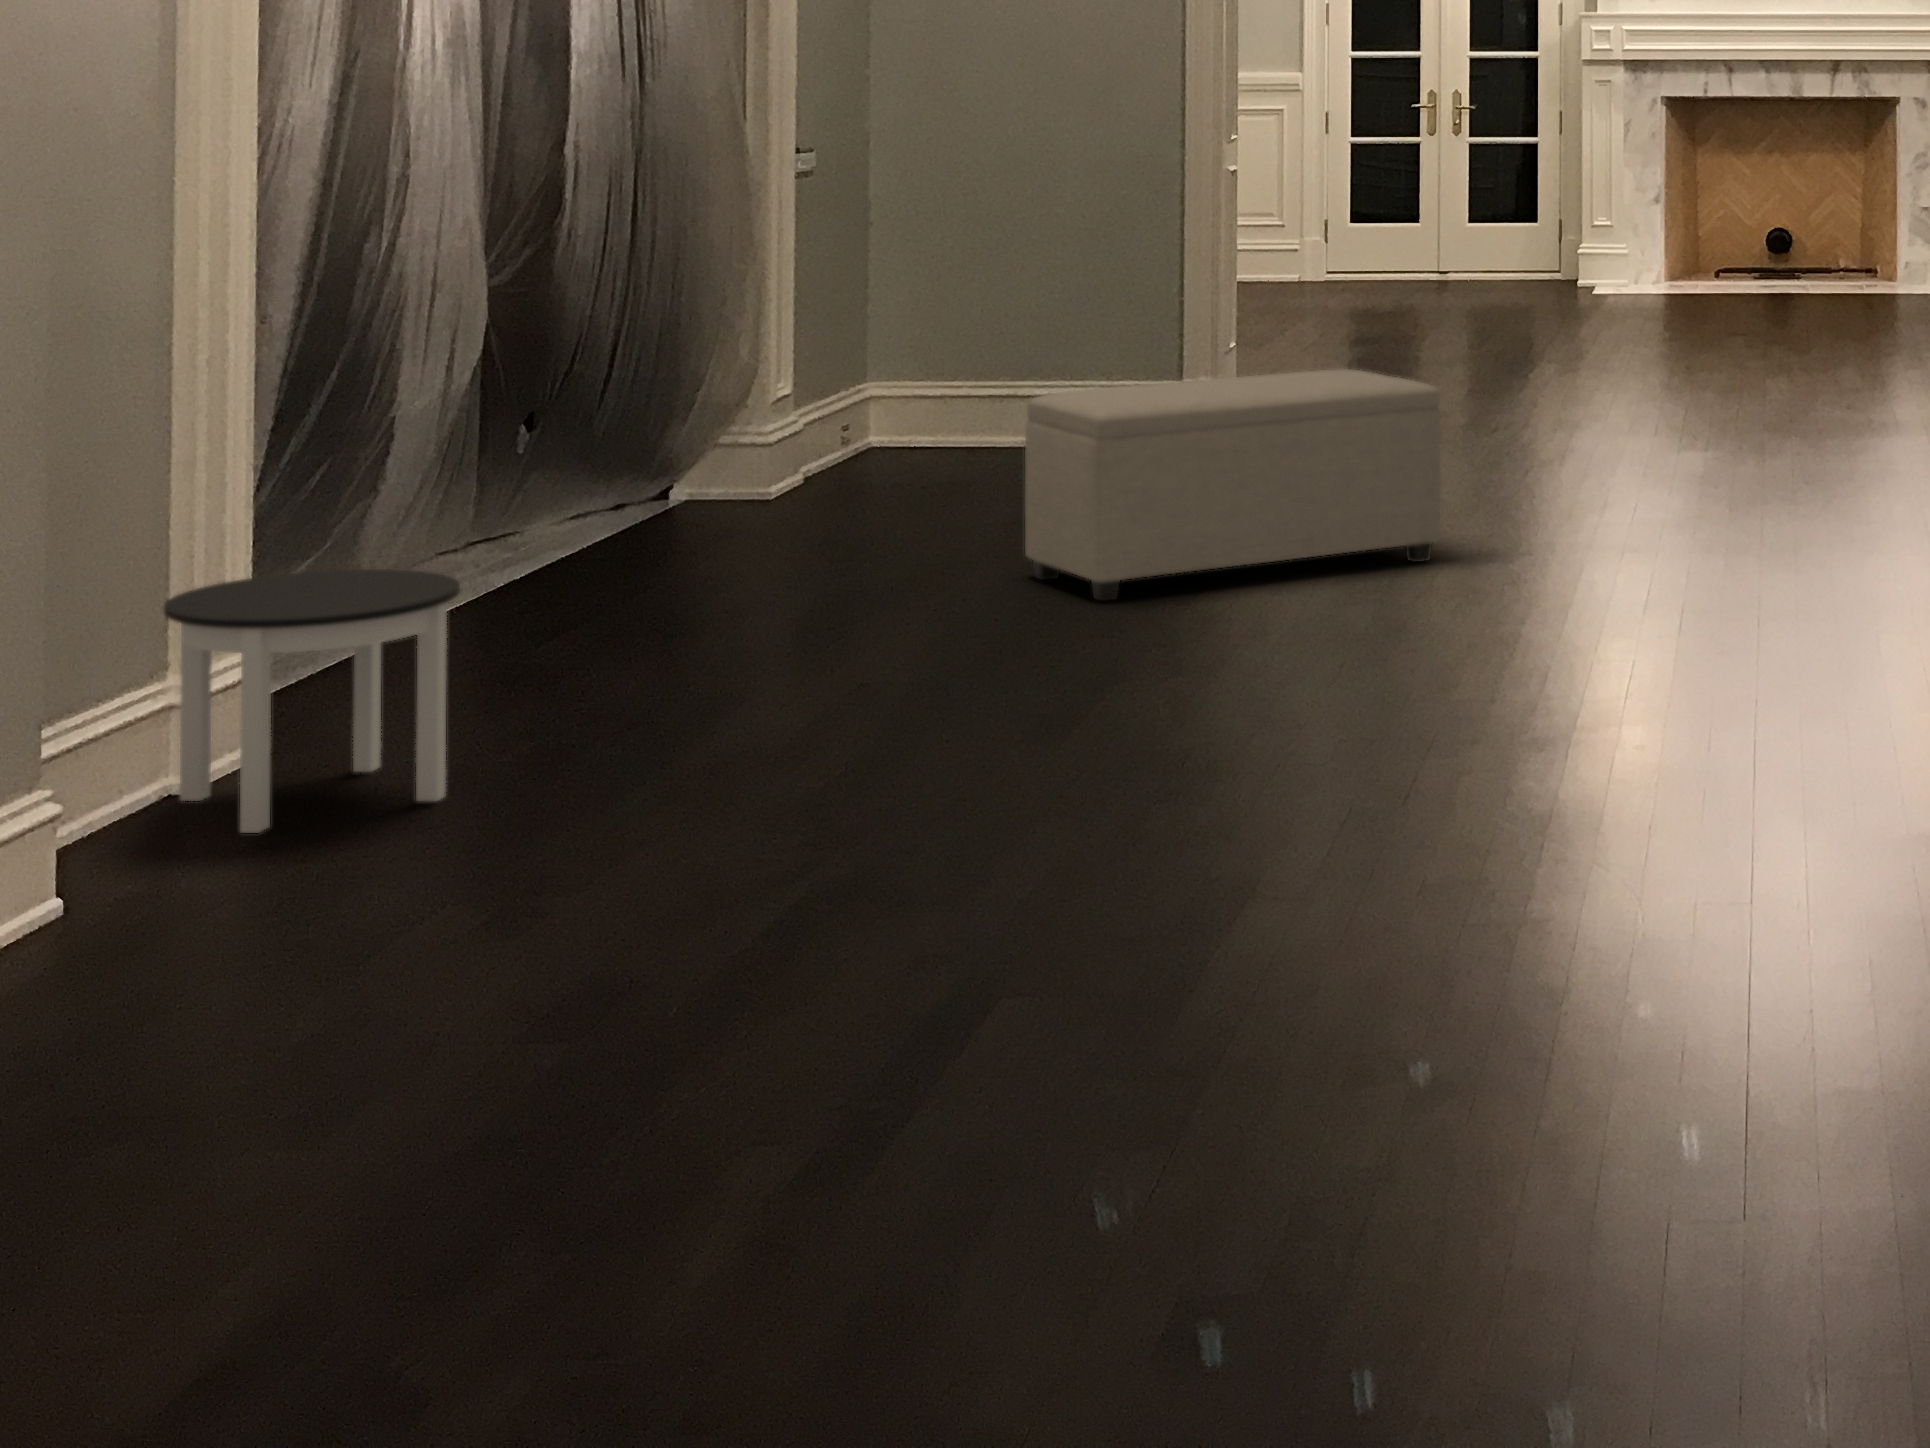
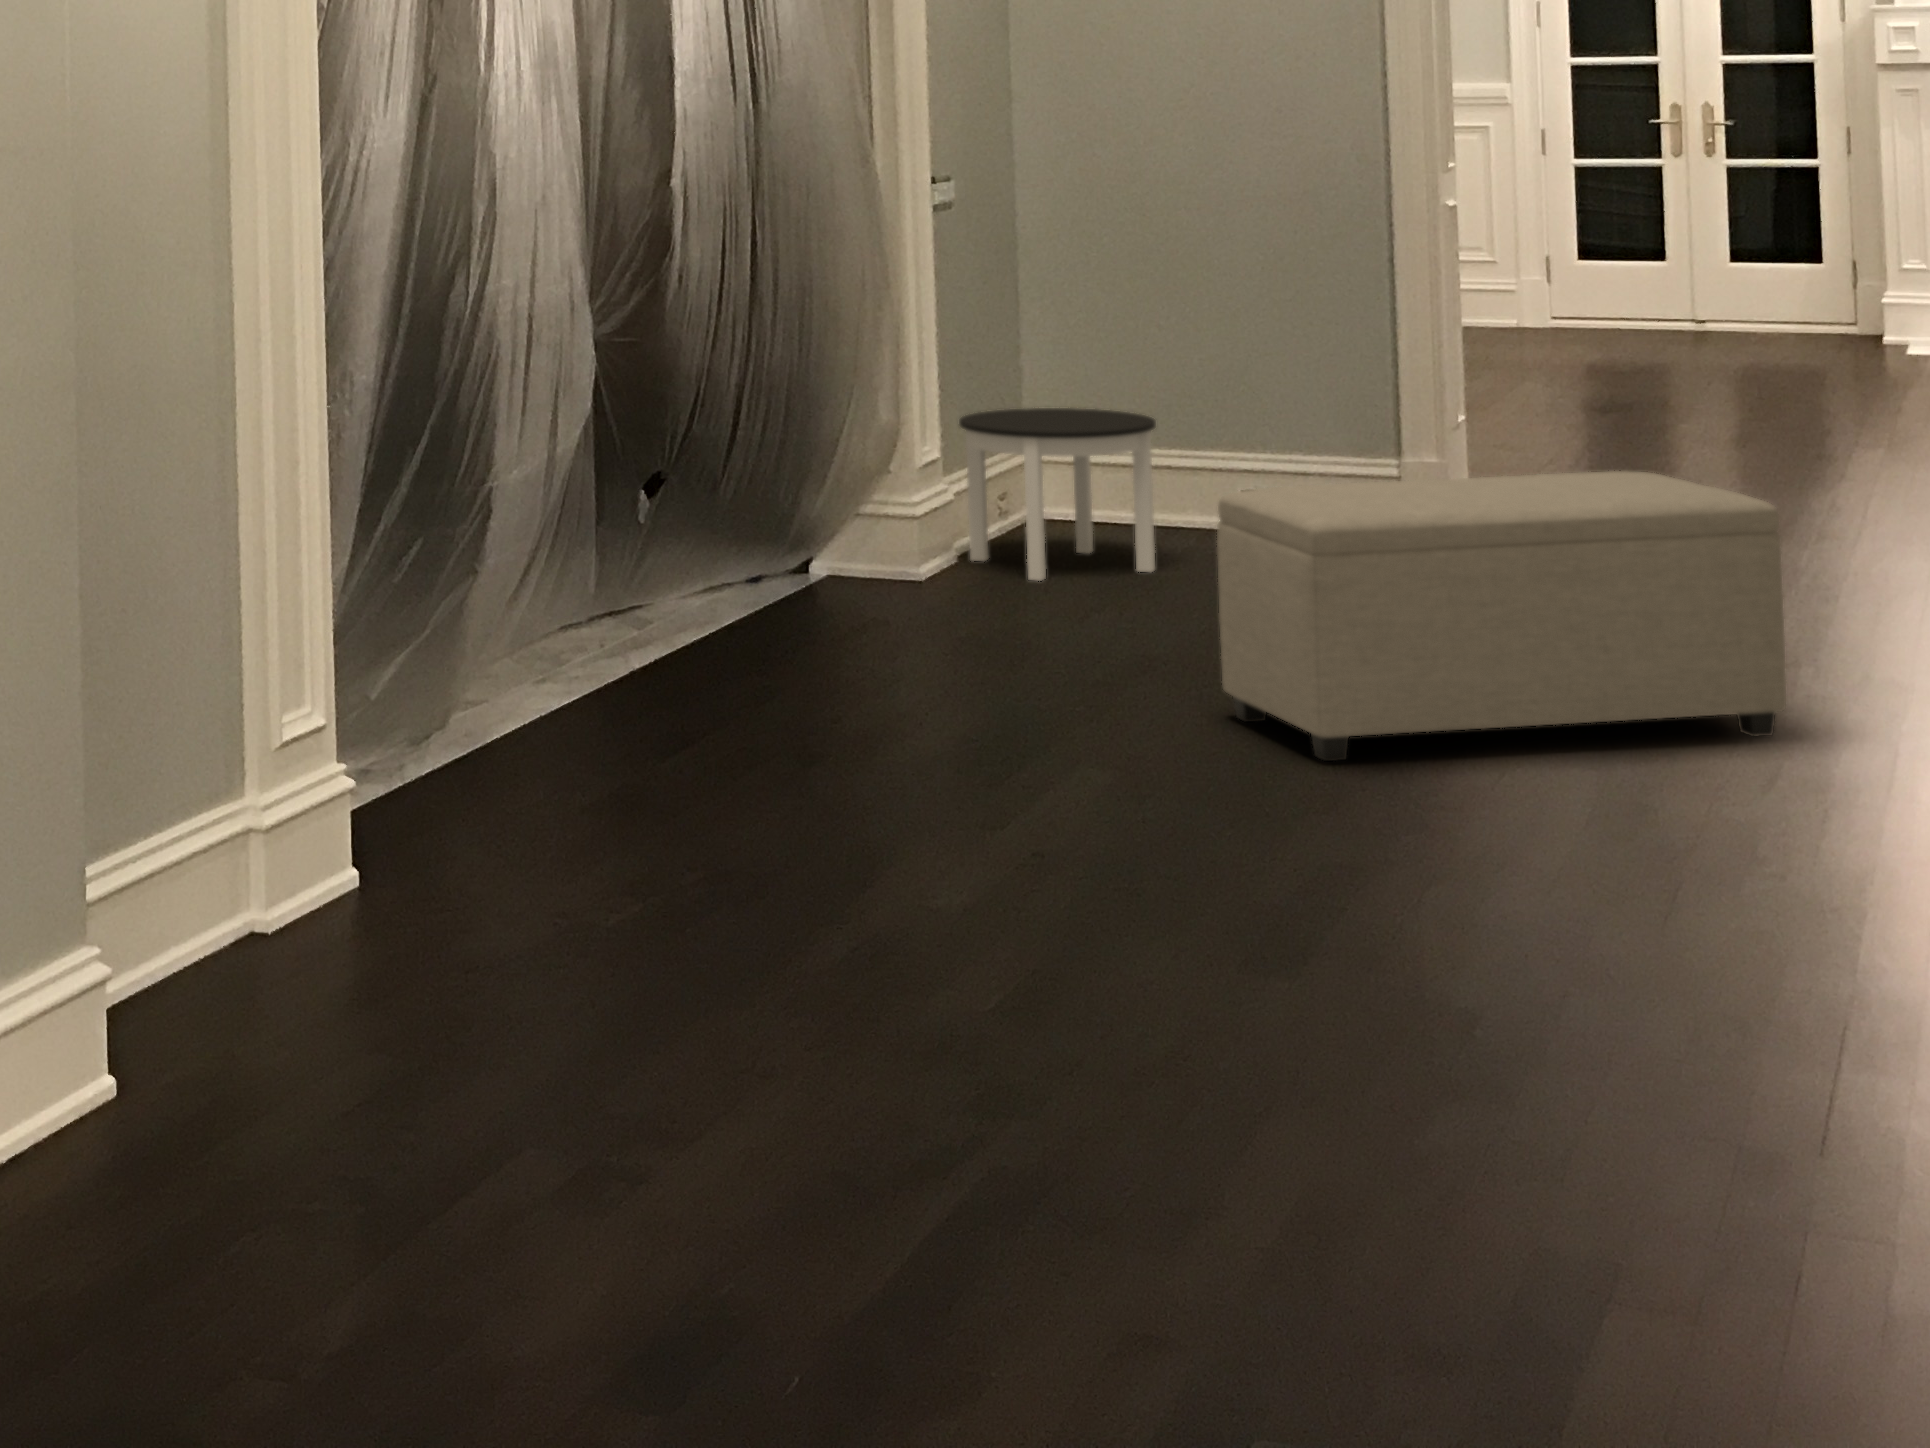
round table: present [164,569,460,833] -> present [959,408,1156,581]

